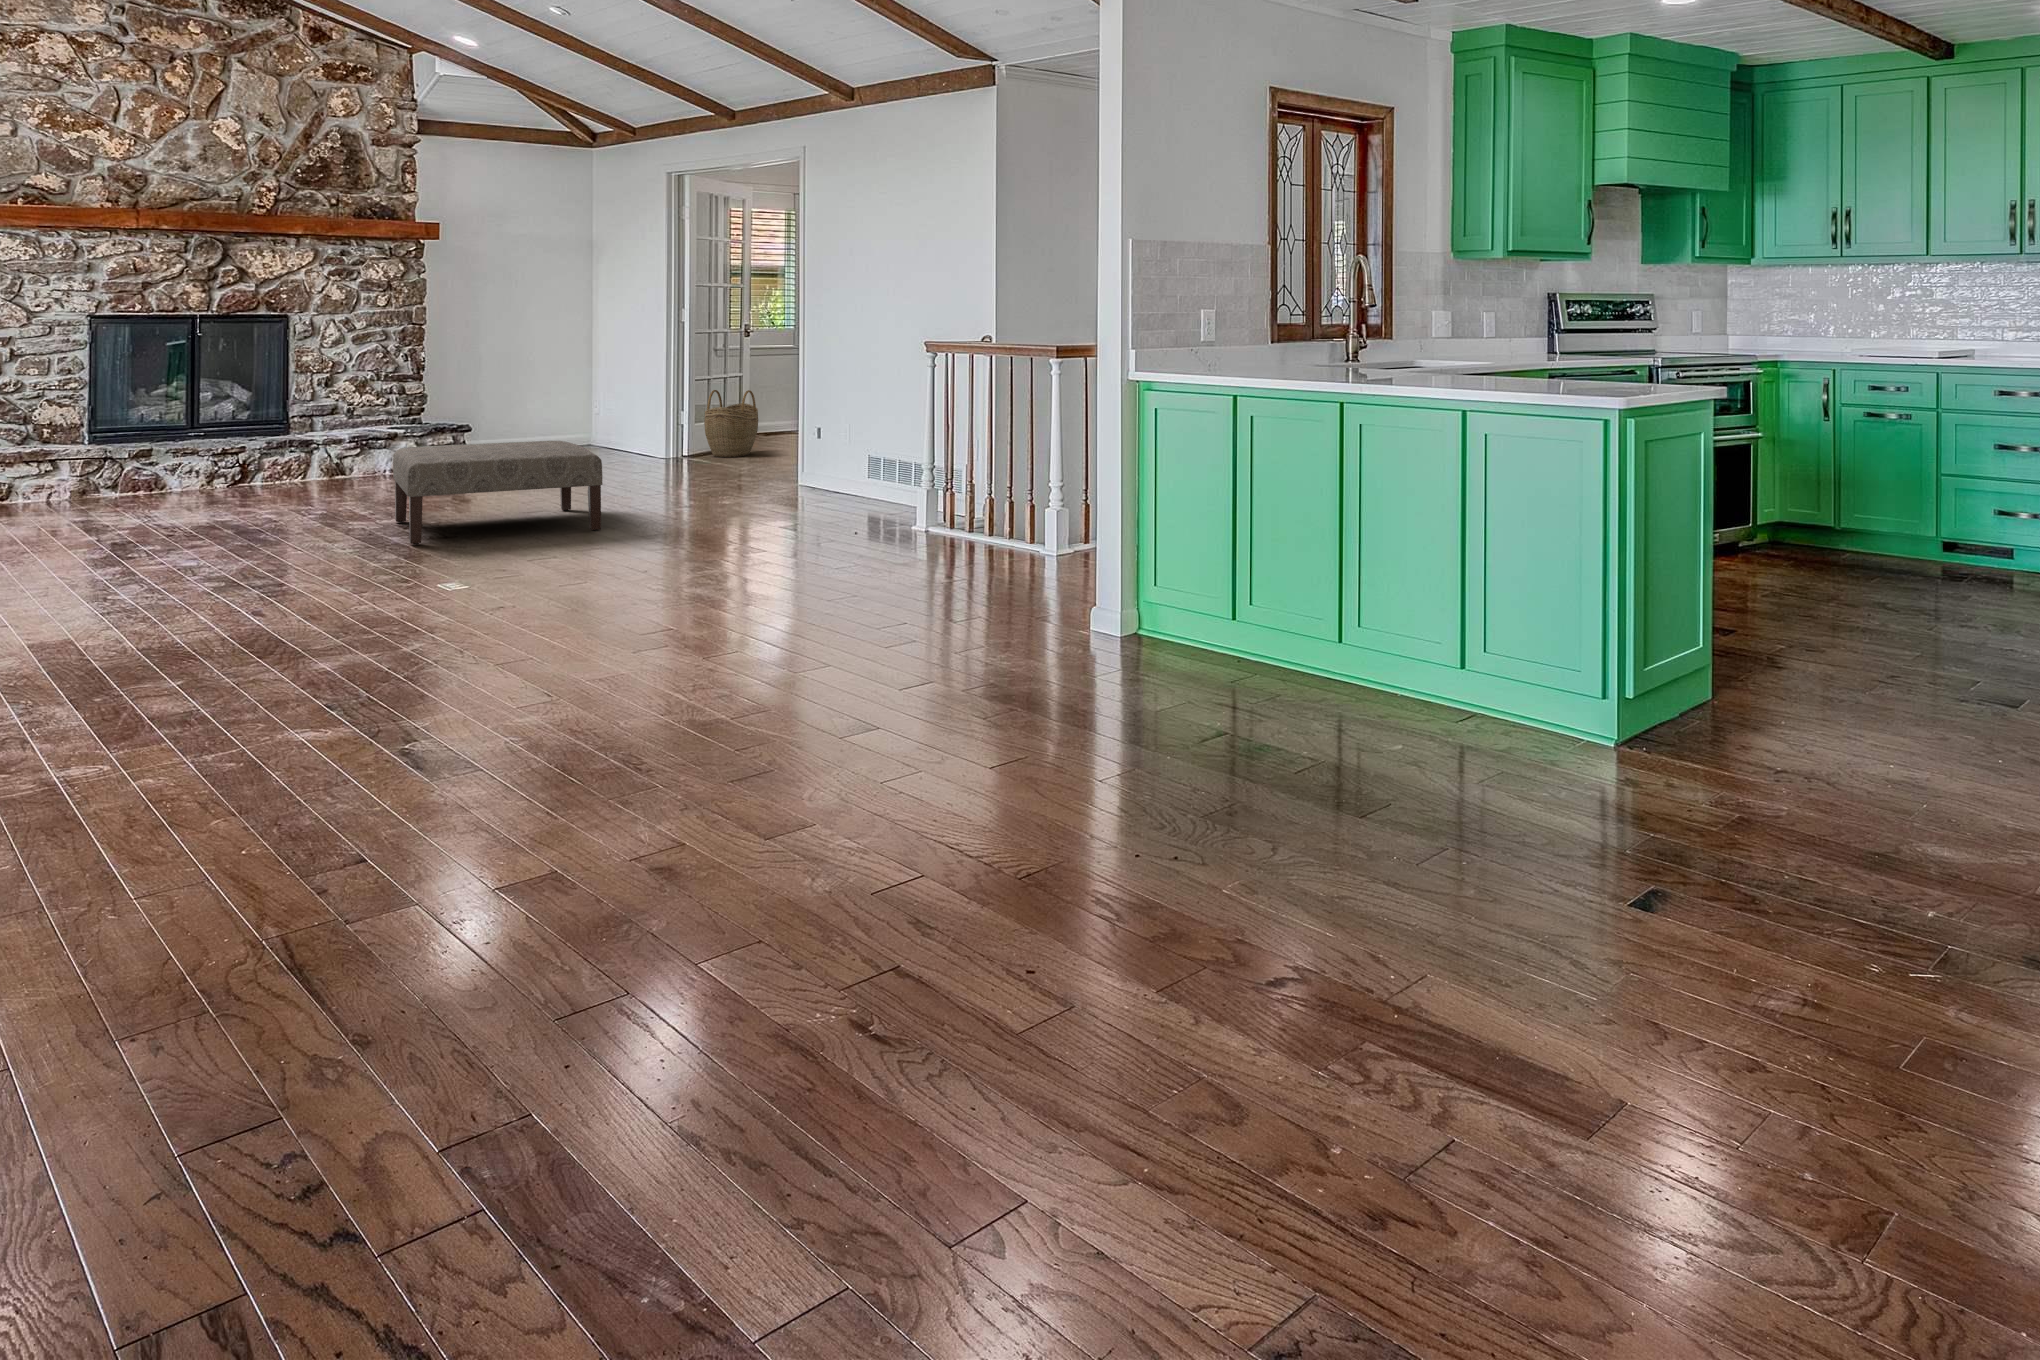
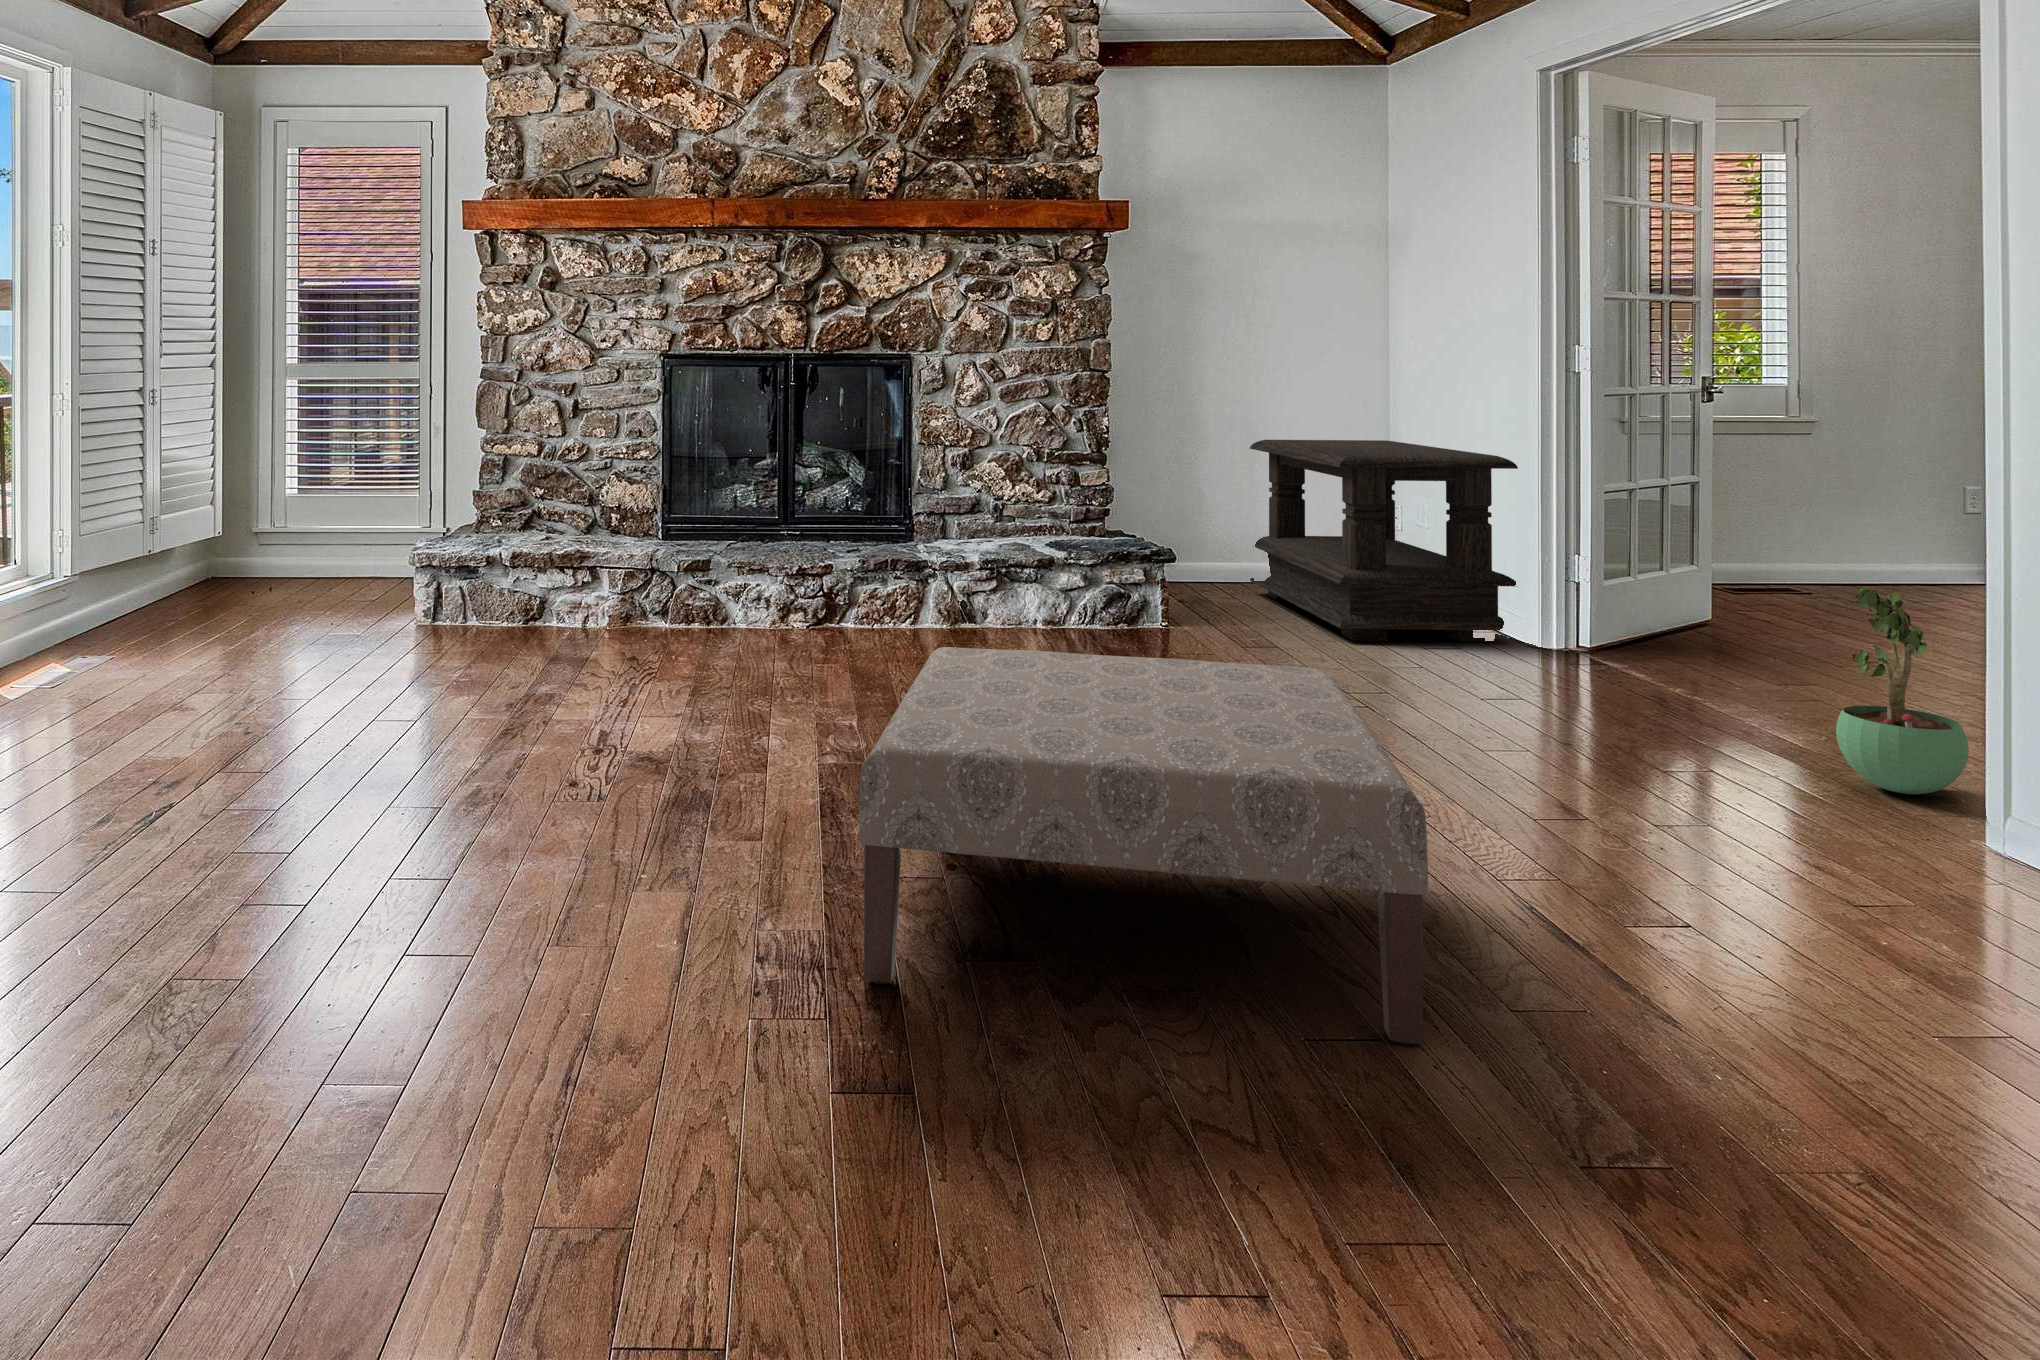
coffee table: none [510,361,657,464] -> present [1250,440,1518,642]
woven basket: present [704,390,758,457] -> none [1625,513,1751,663]
potted plant: none [759,404,798,479] -> present [1836,587,1969,794]

